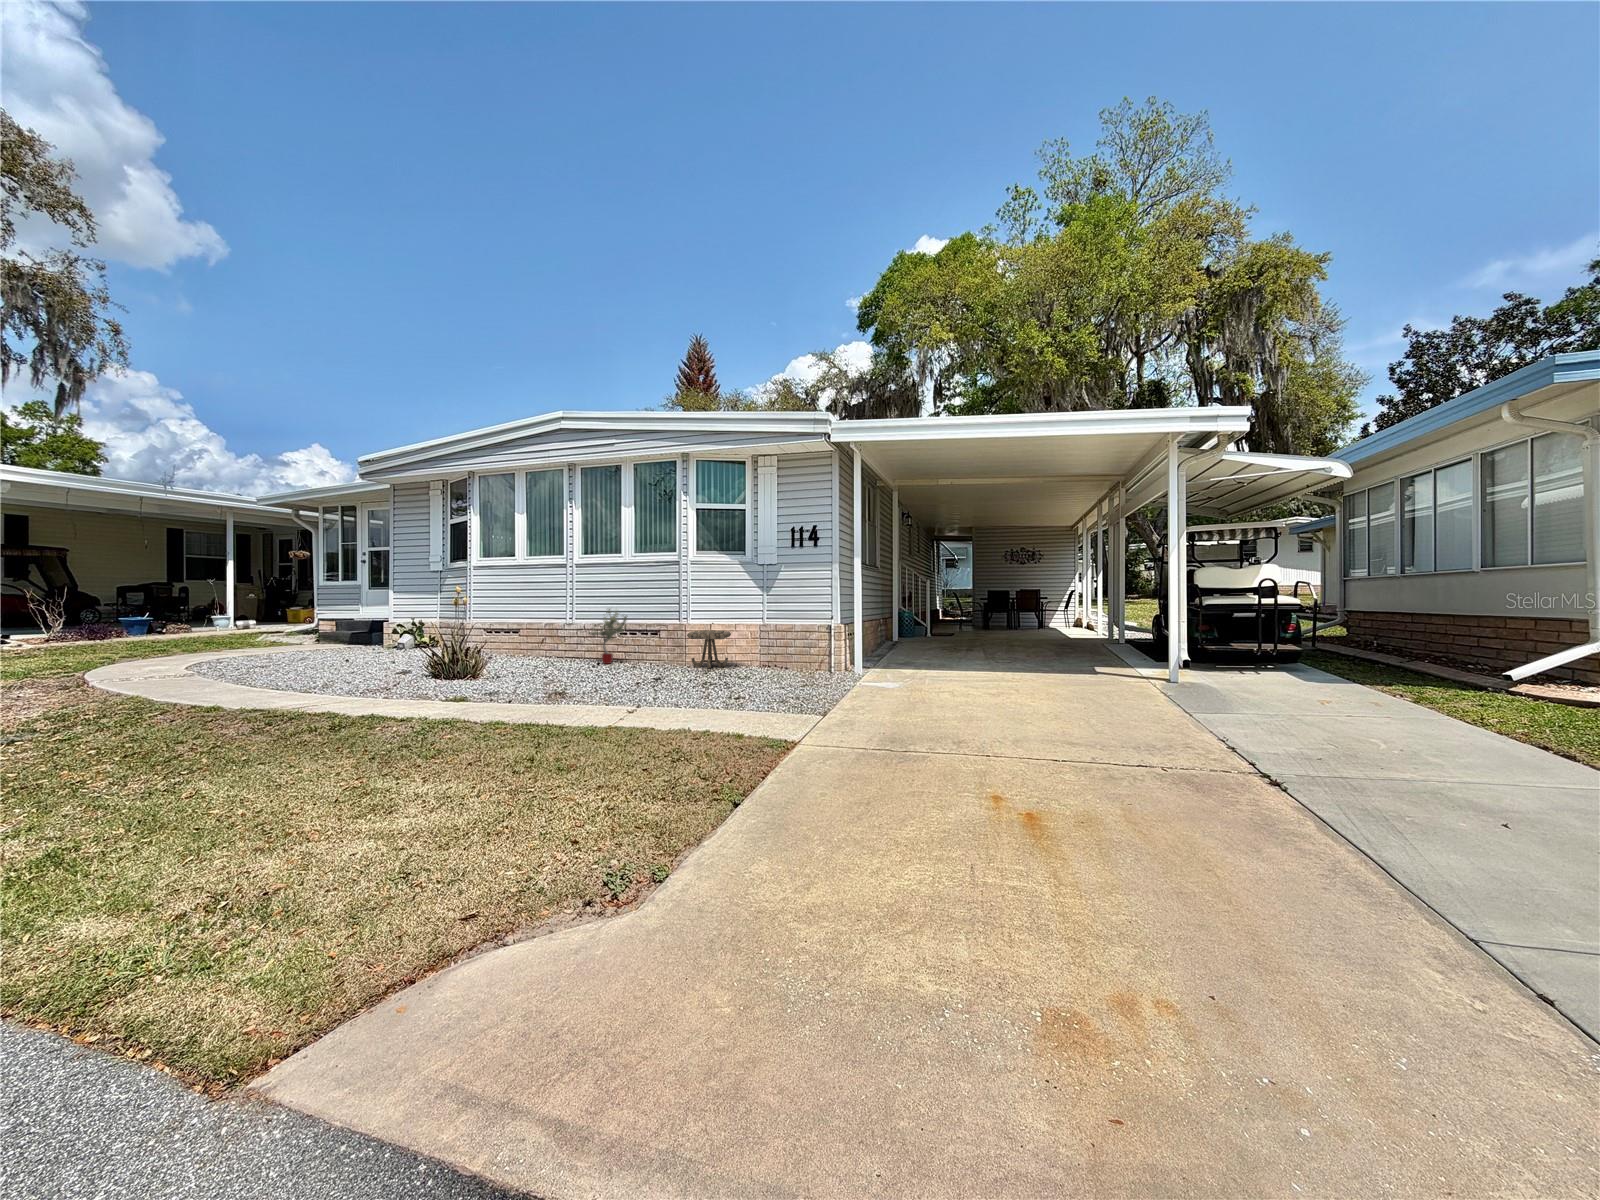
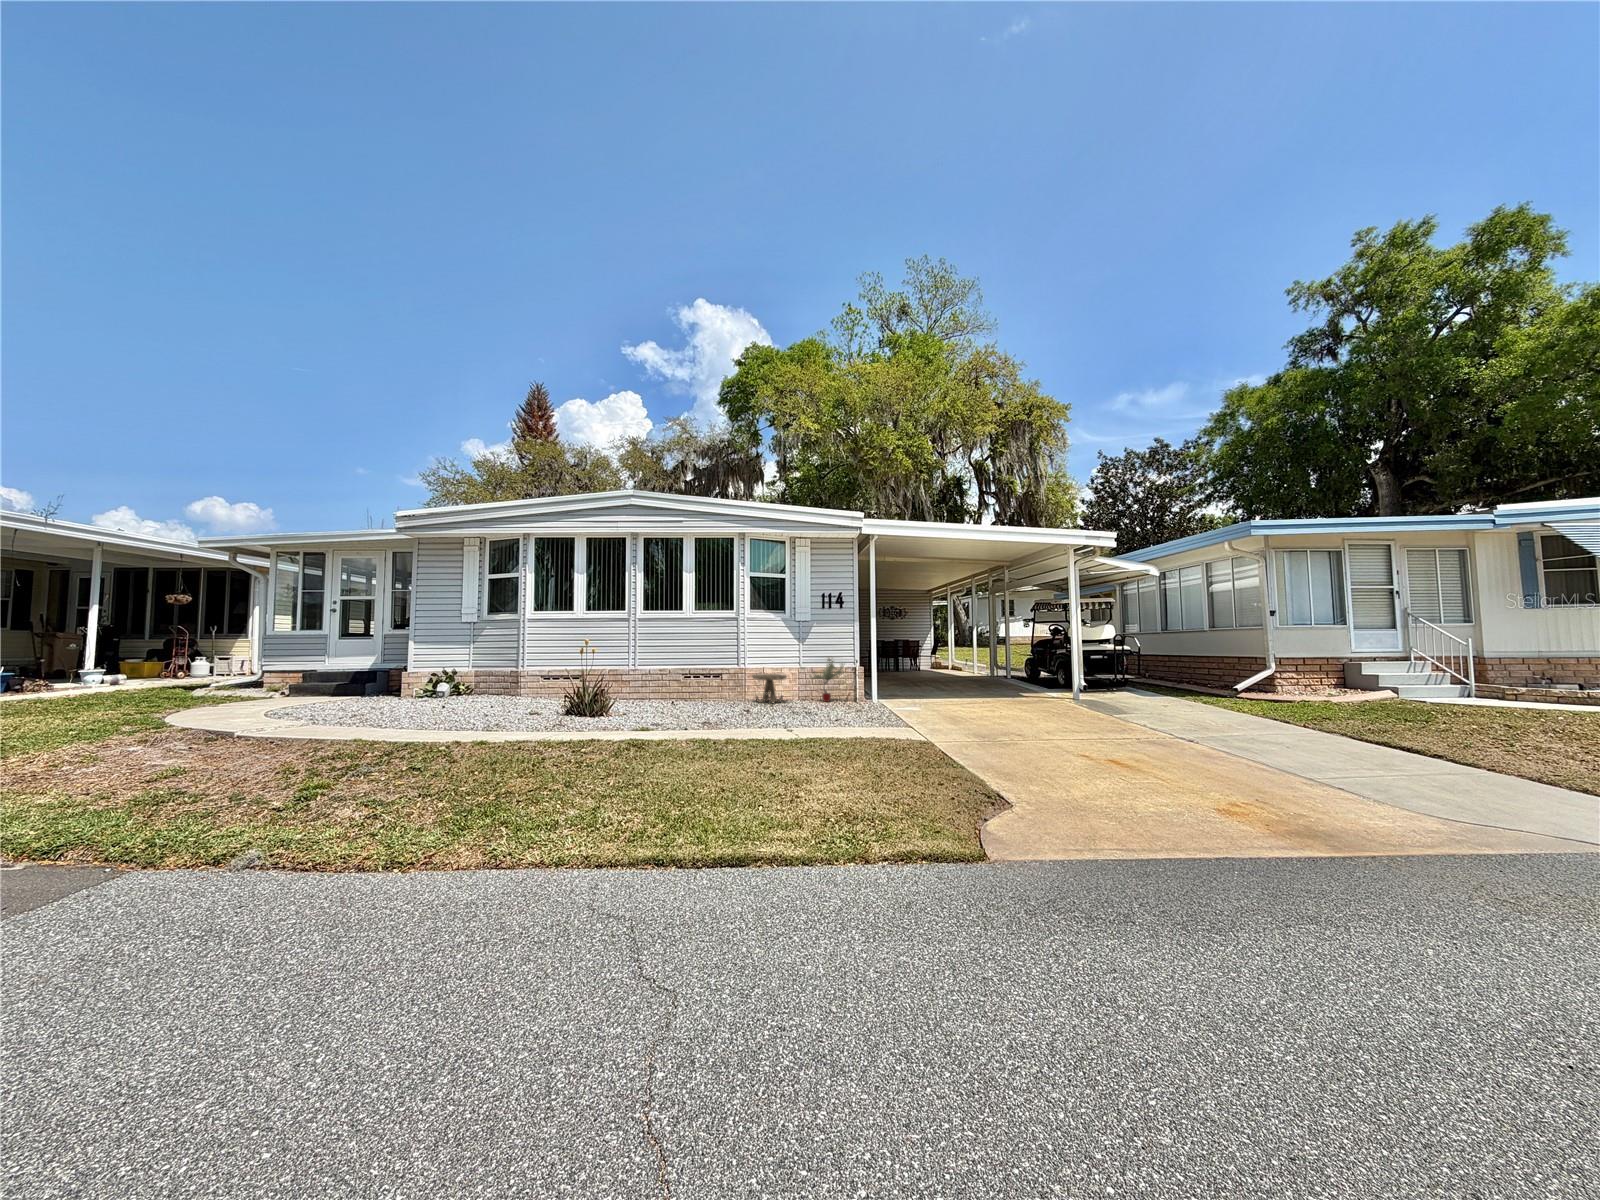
potted tree: present [589,609,627,664] -> present [810,658,844,702]

